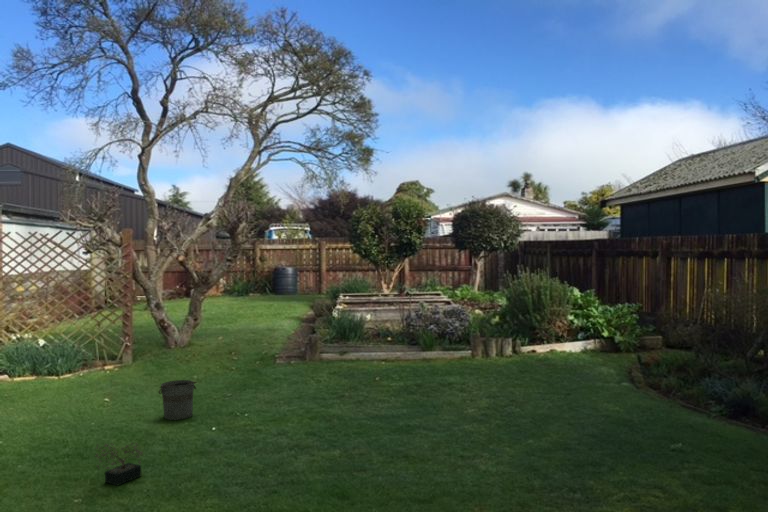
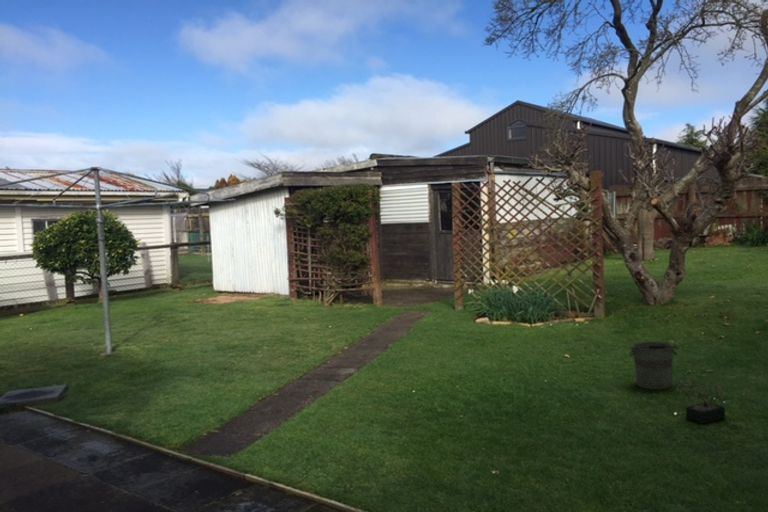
decorative plant: present [96,444,142,485] -> present [676,379,725,423]

